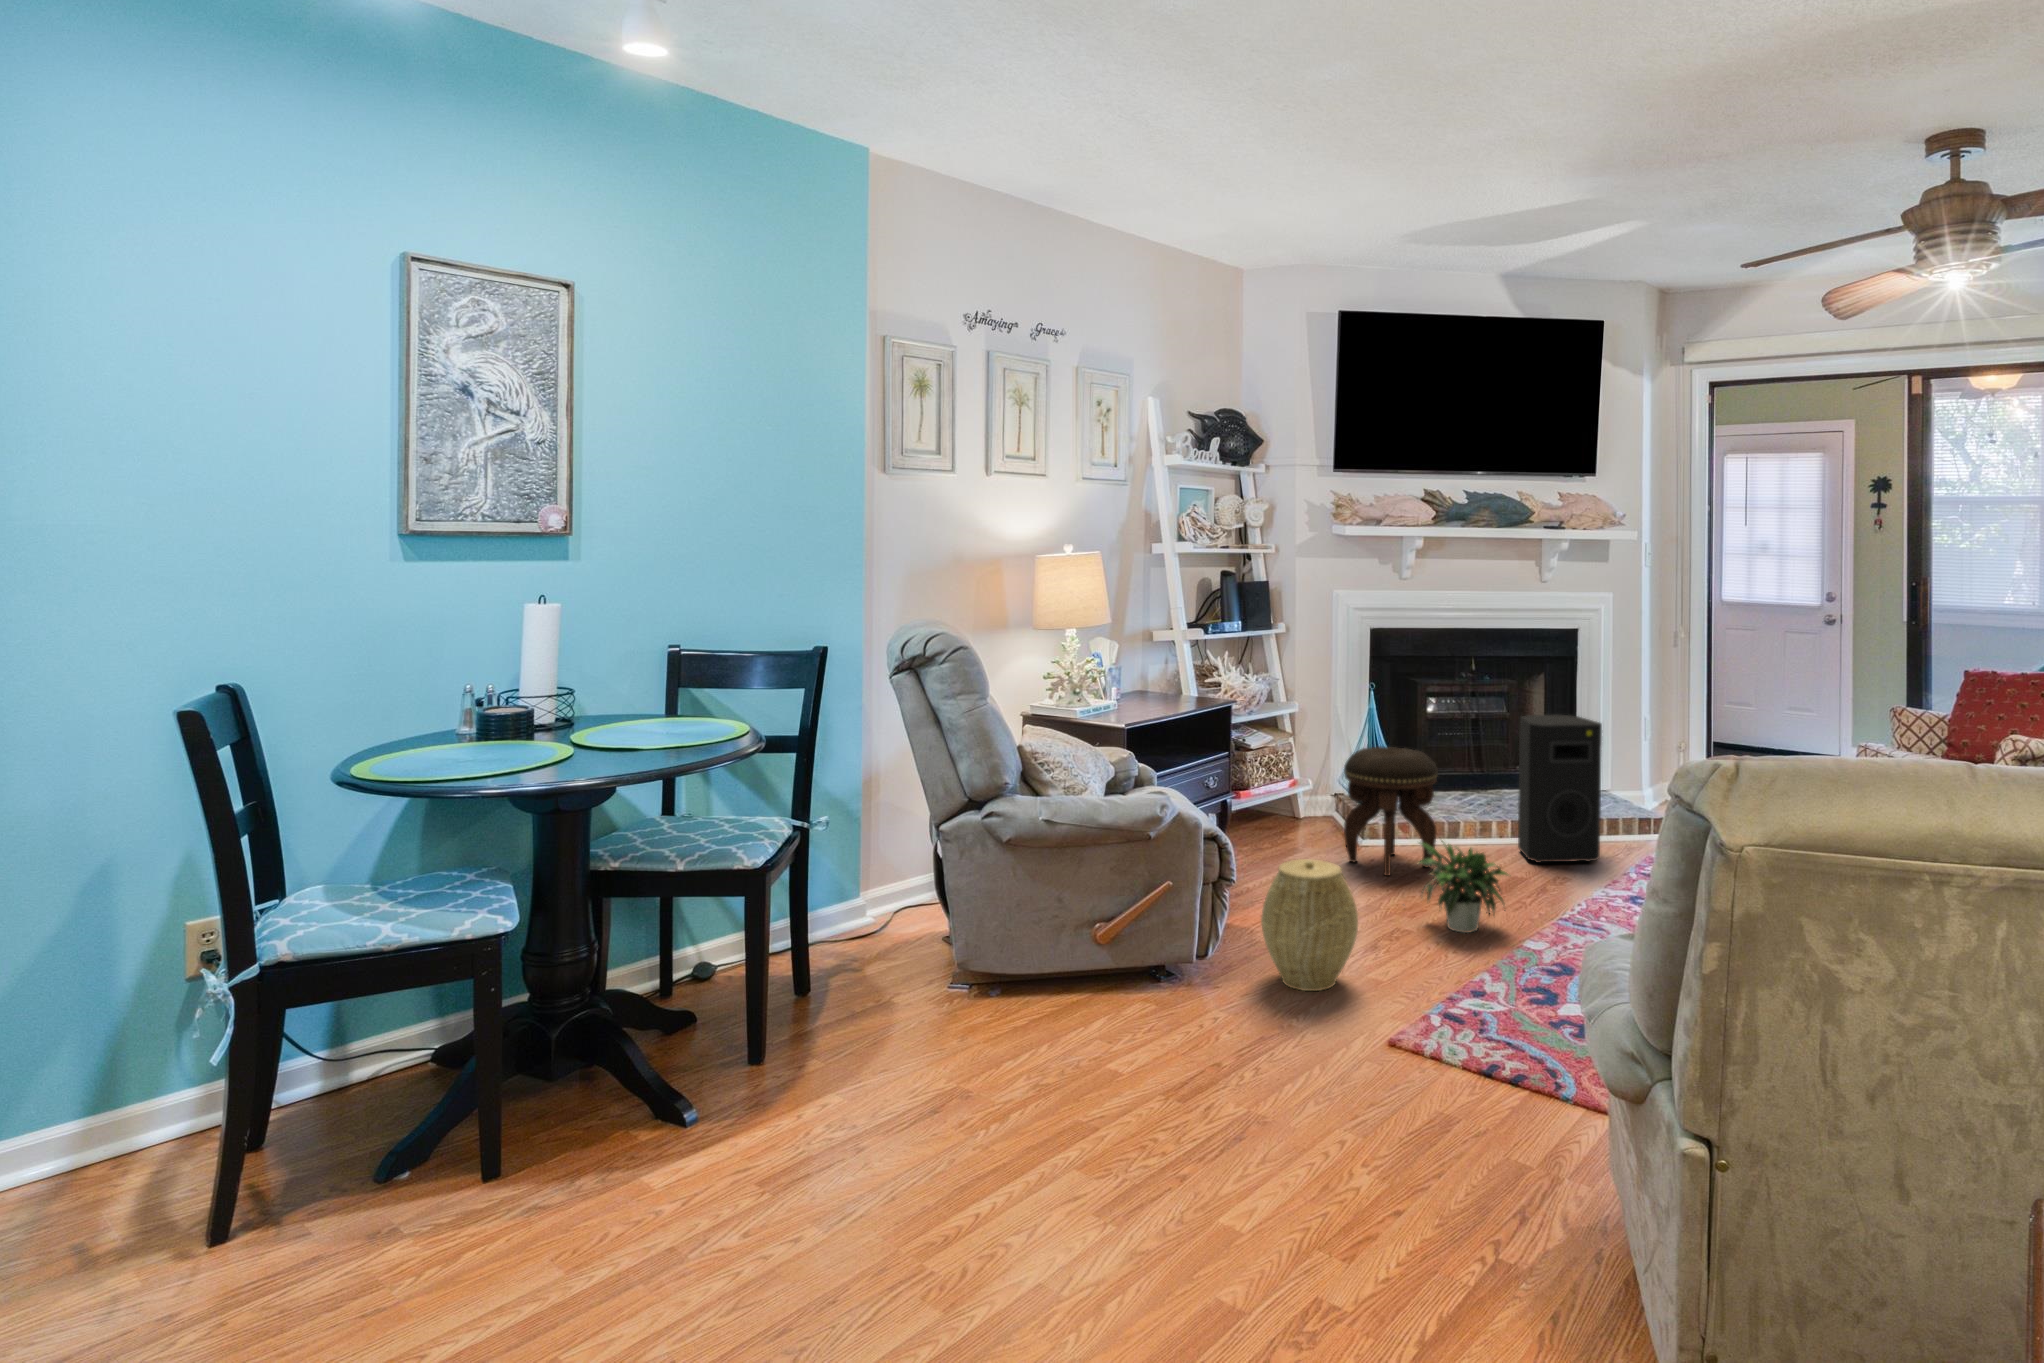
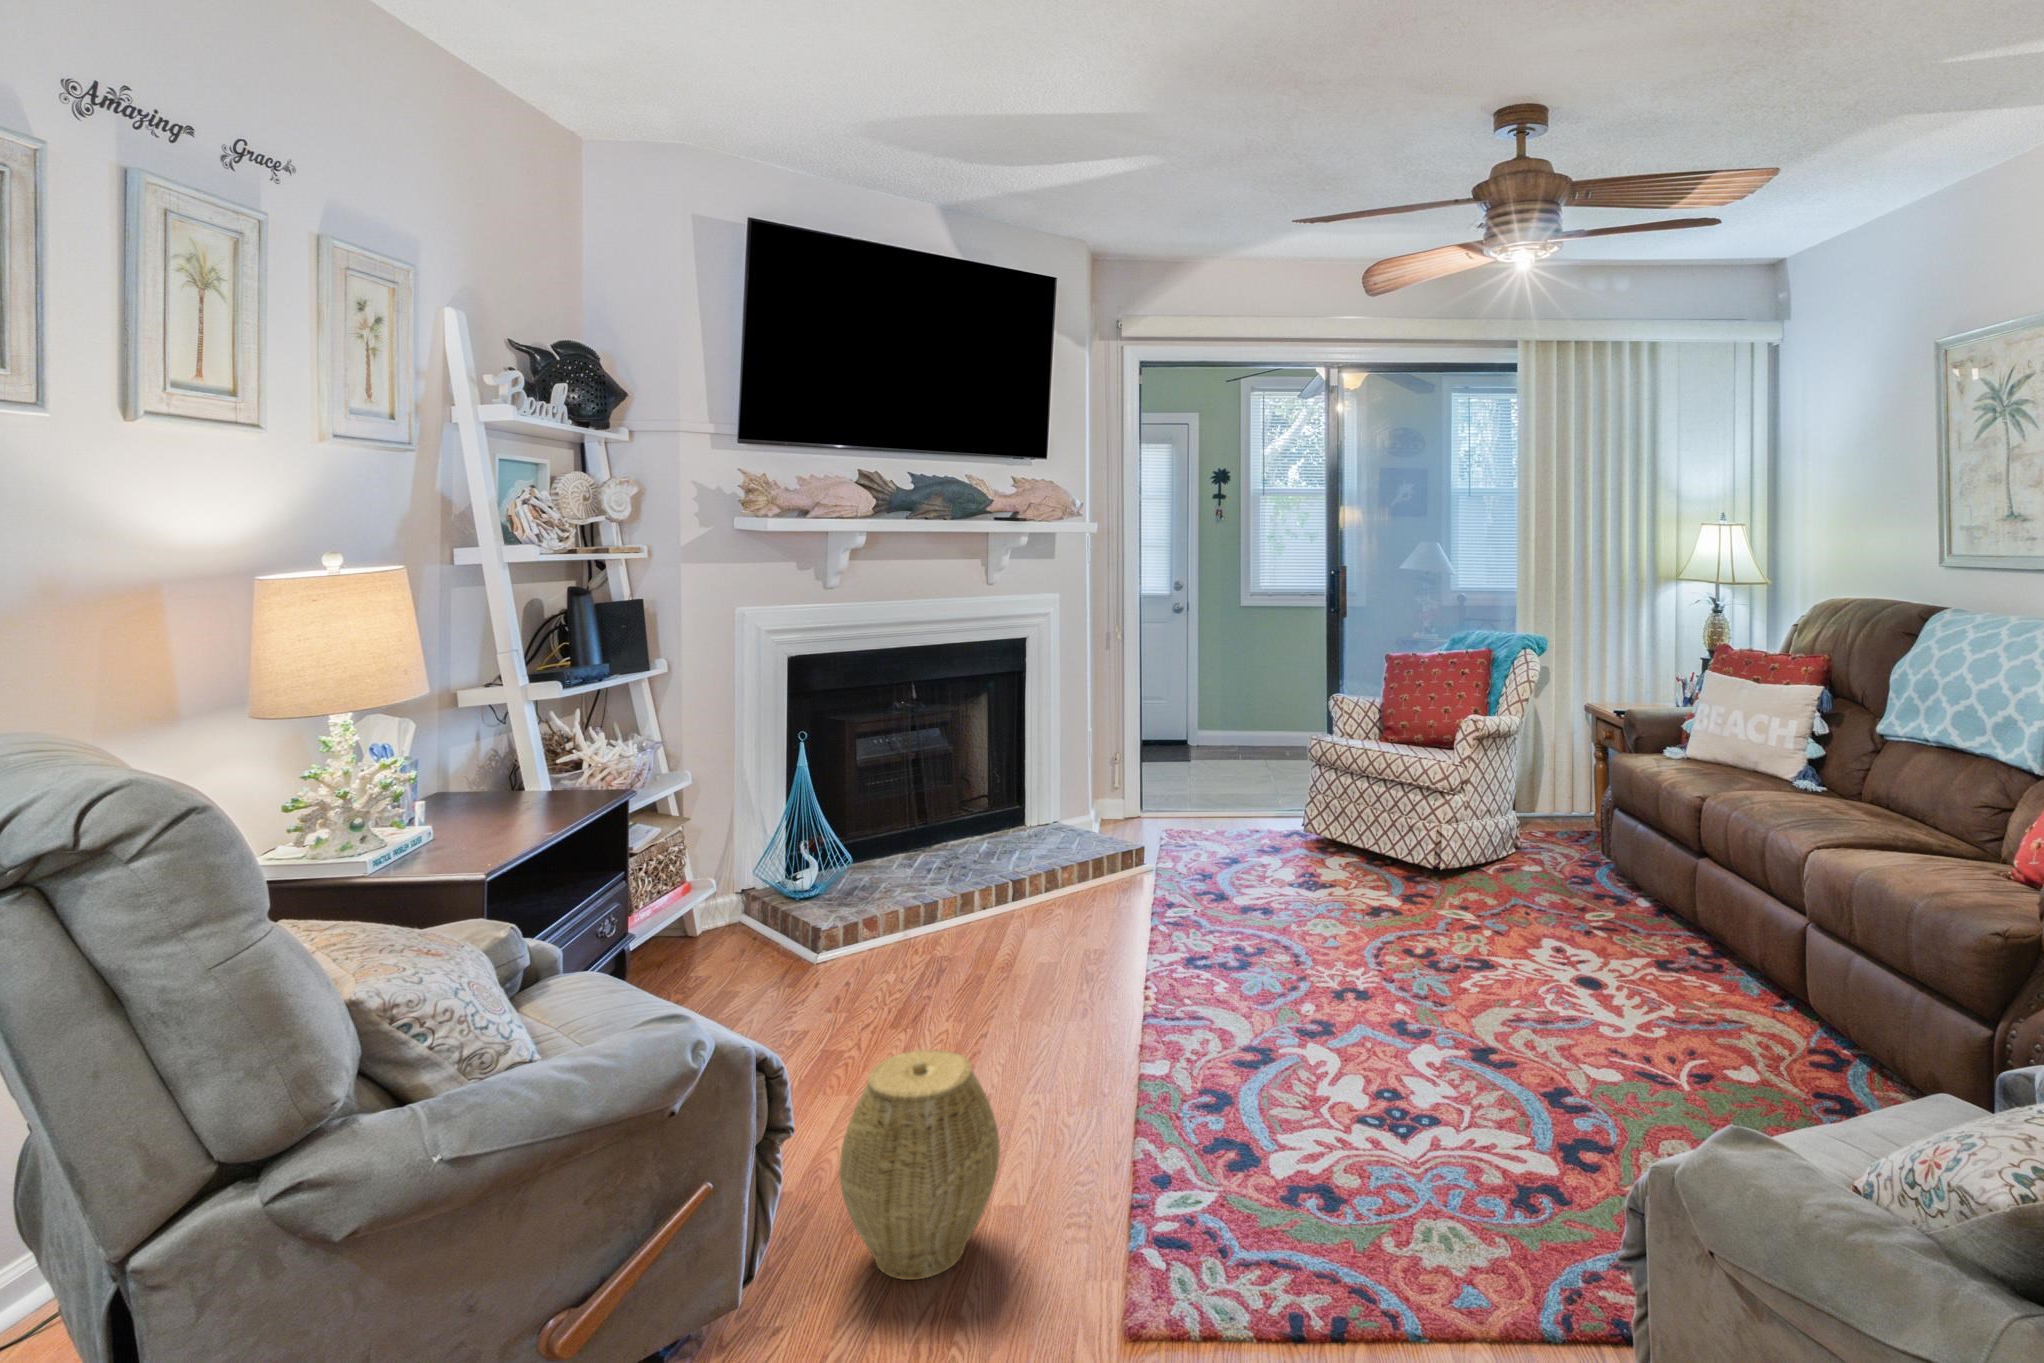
speaker: present [1518,715,1602,863] -> none [1018,746,1117,938]
footstool: present [1344,747,1438,876] -> none [811,822,945,1009]
potted plant: present [1418,841,1508,933] -> none [950,950,1118,1079]

